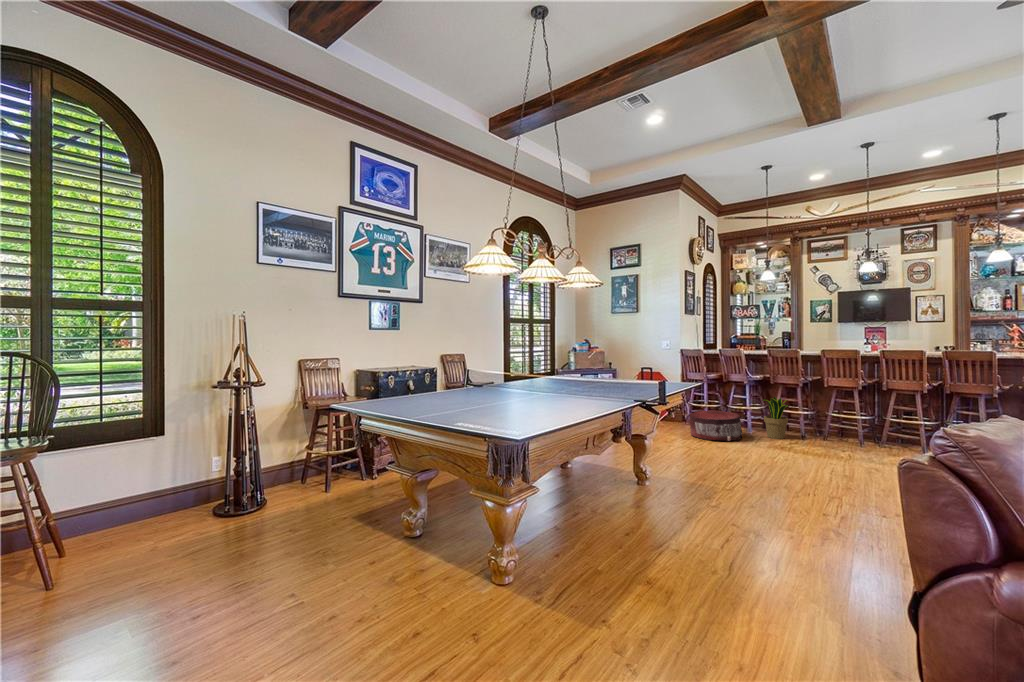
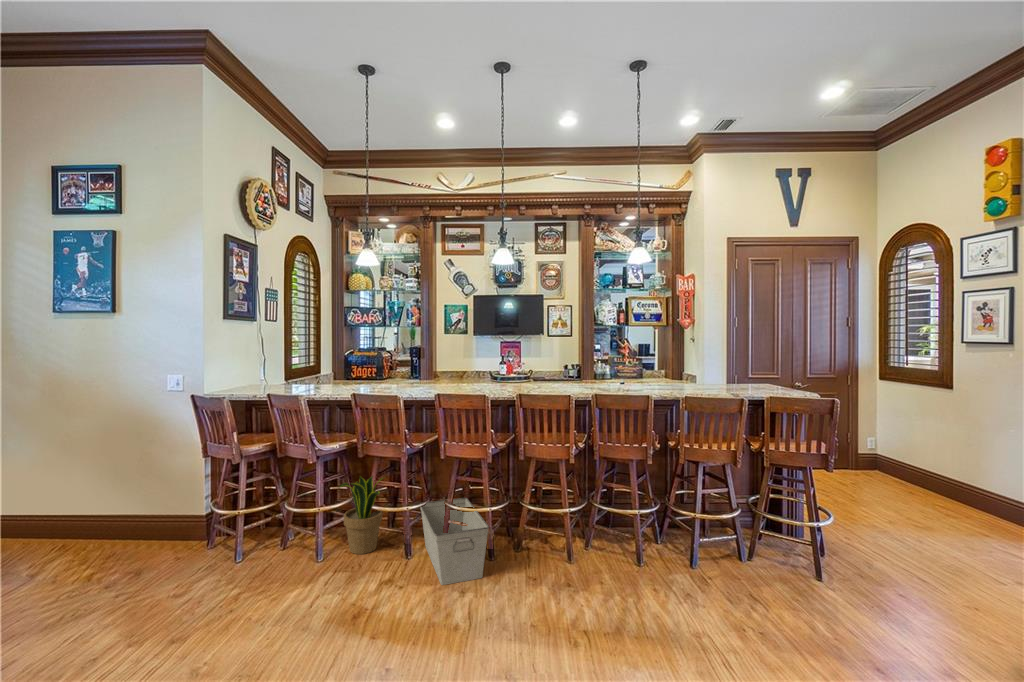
pouf: present [689,410,742,441] -> none [182,514,294,603]
storage bin: none [814,416,869,455] -> present [420,498,489,585]

